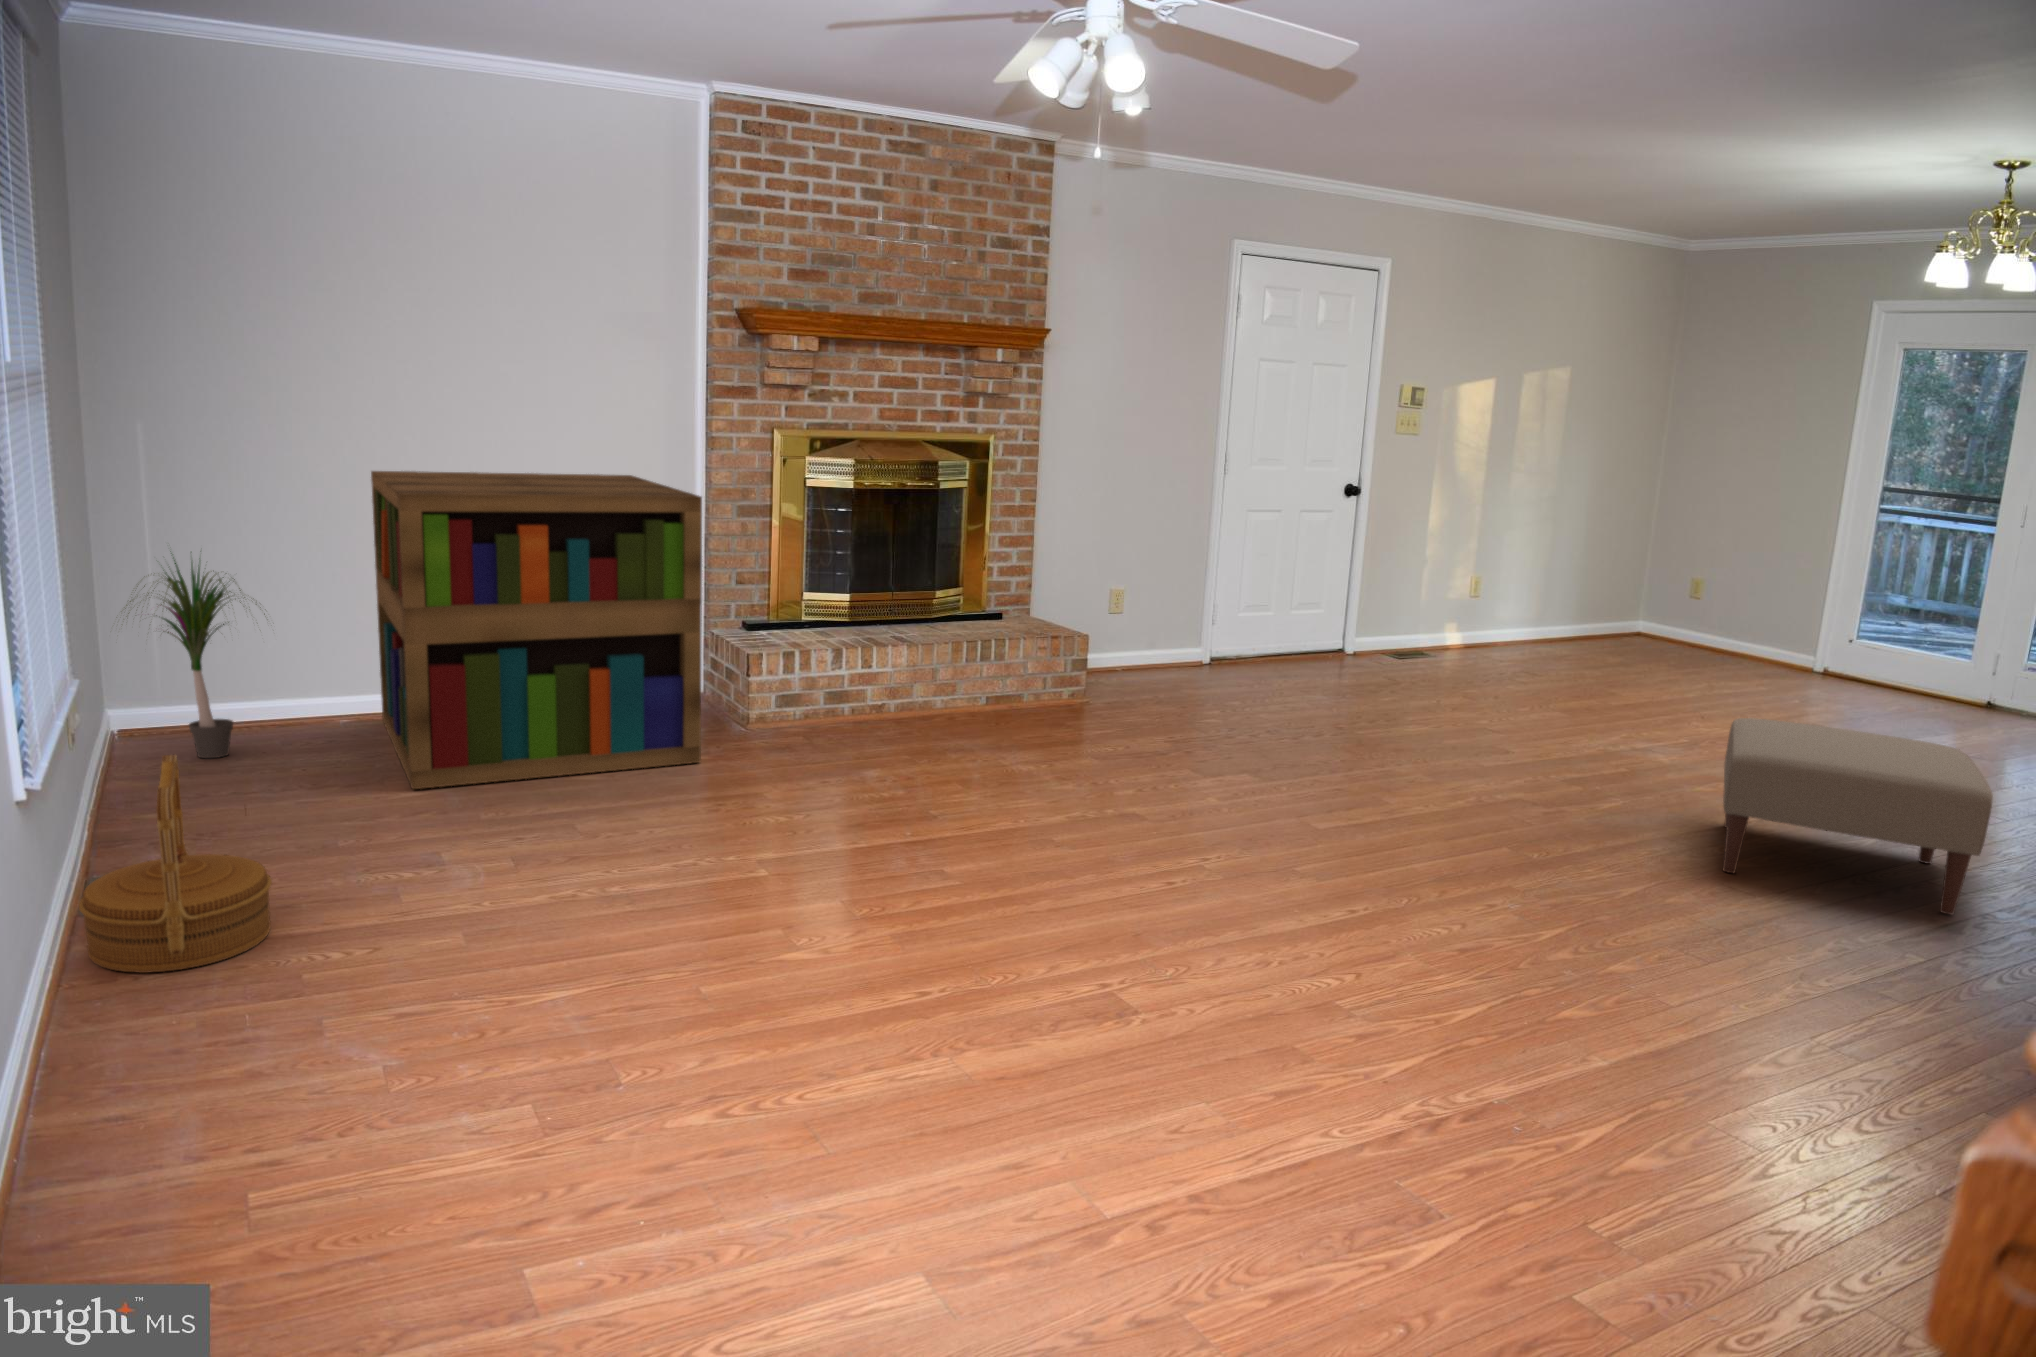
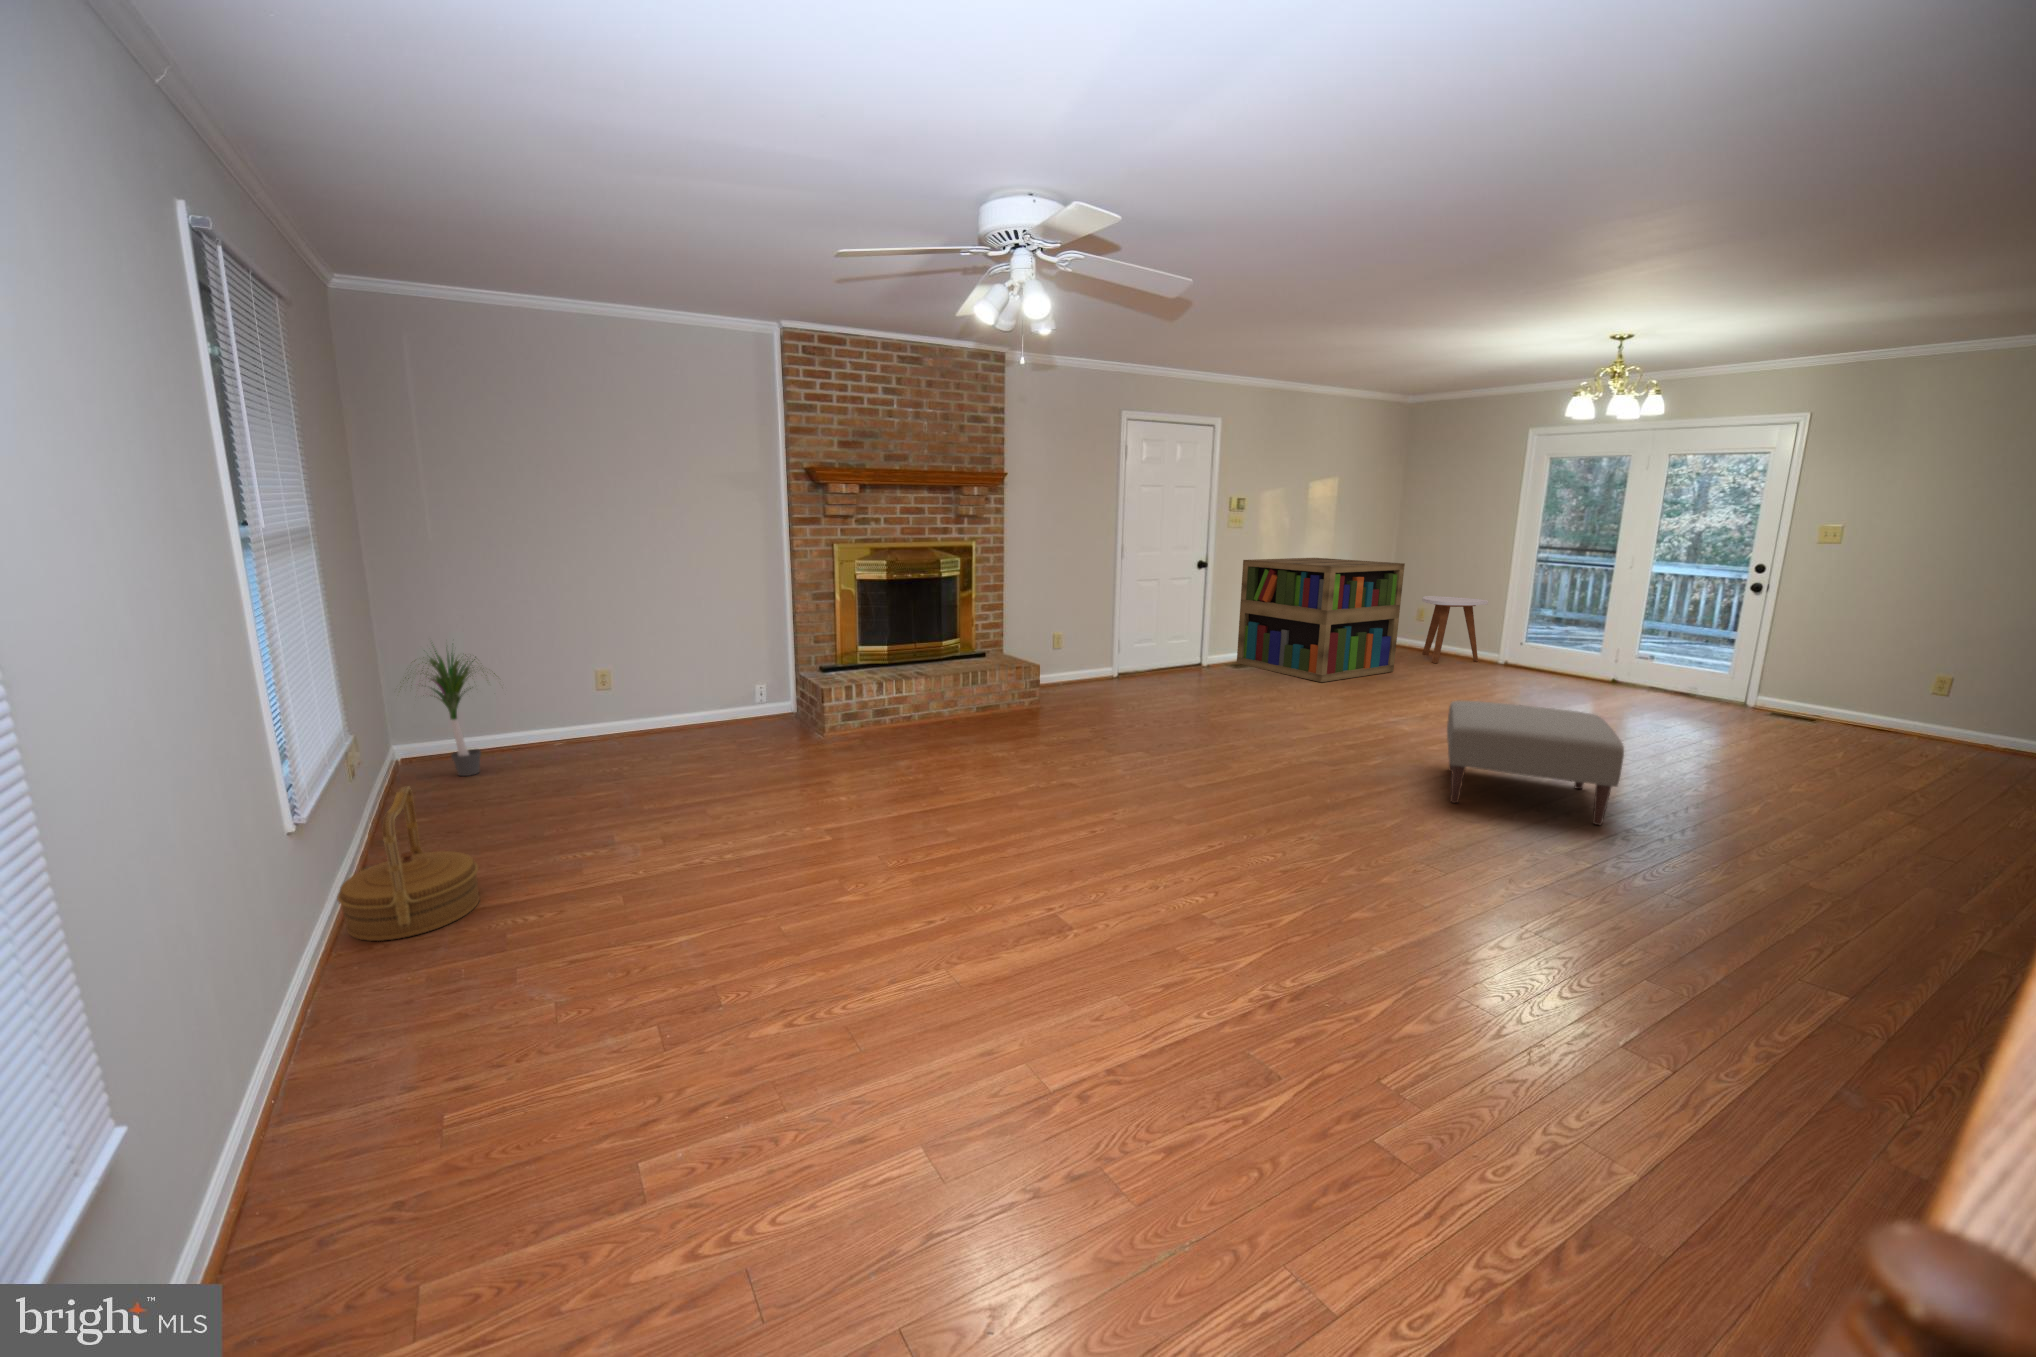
bookshelf: present [371,471,702,789] -> present [1237,558,1405,682]
side table: none [1698,560,1809,669] -> present [1422,596,1488,663]

